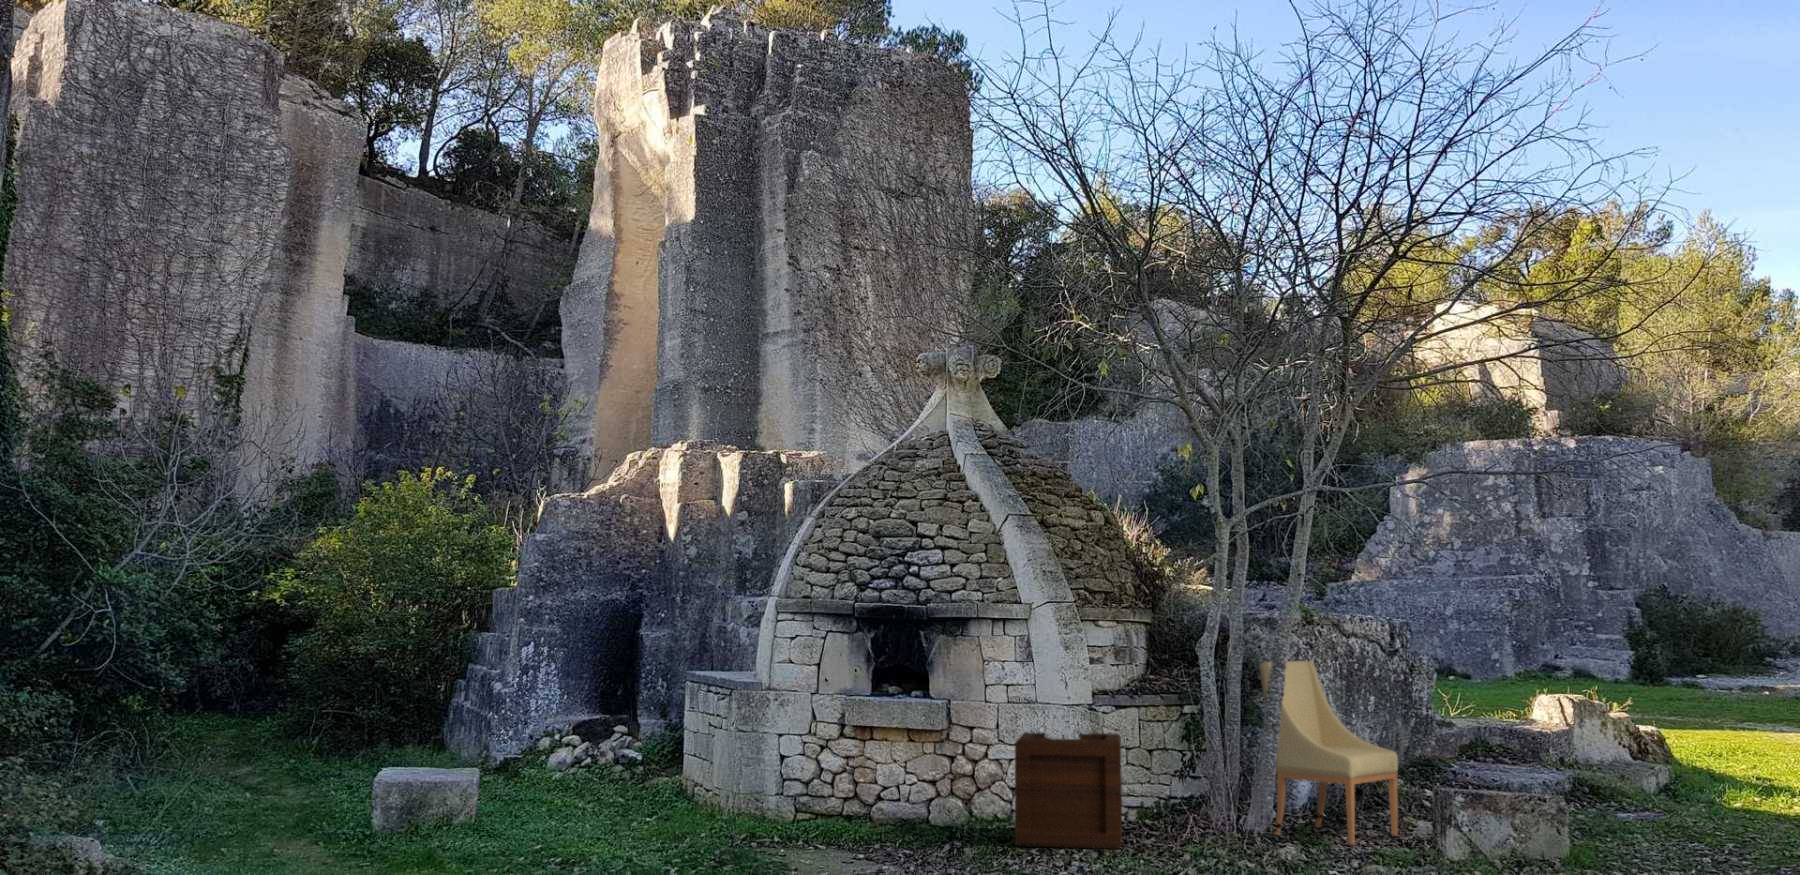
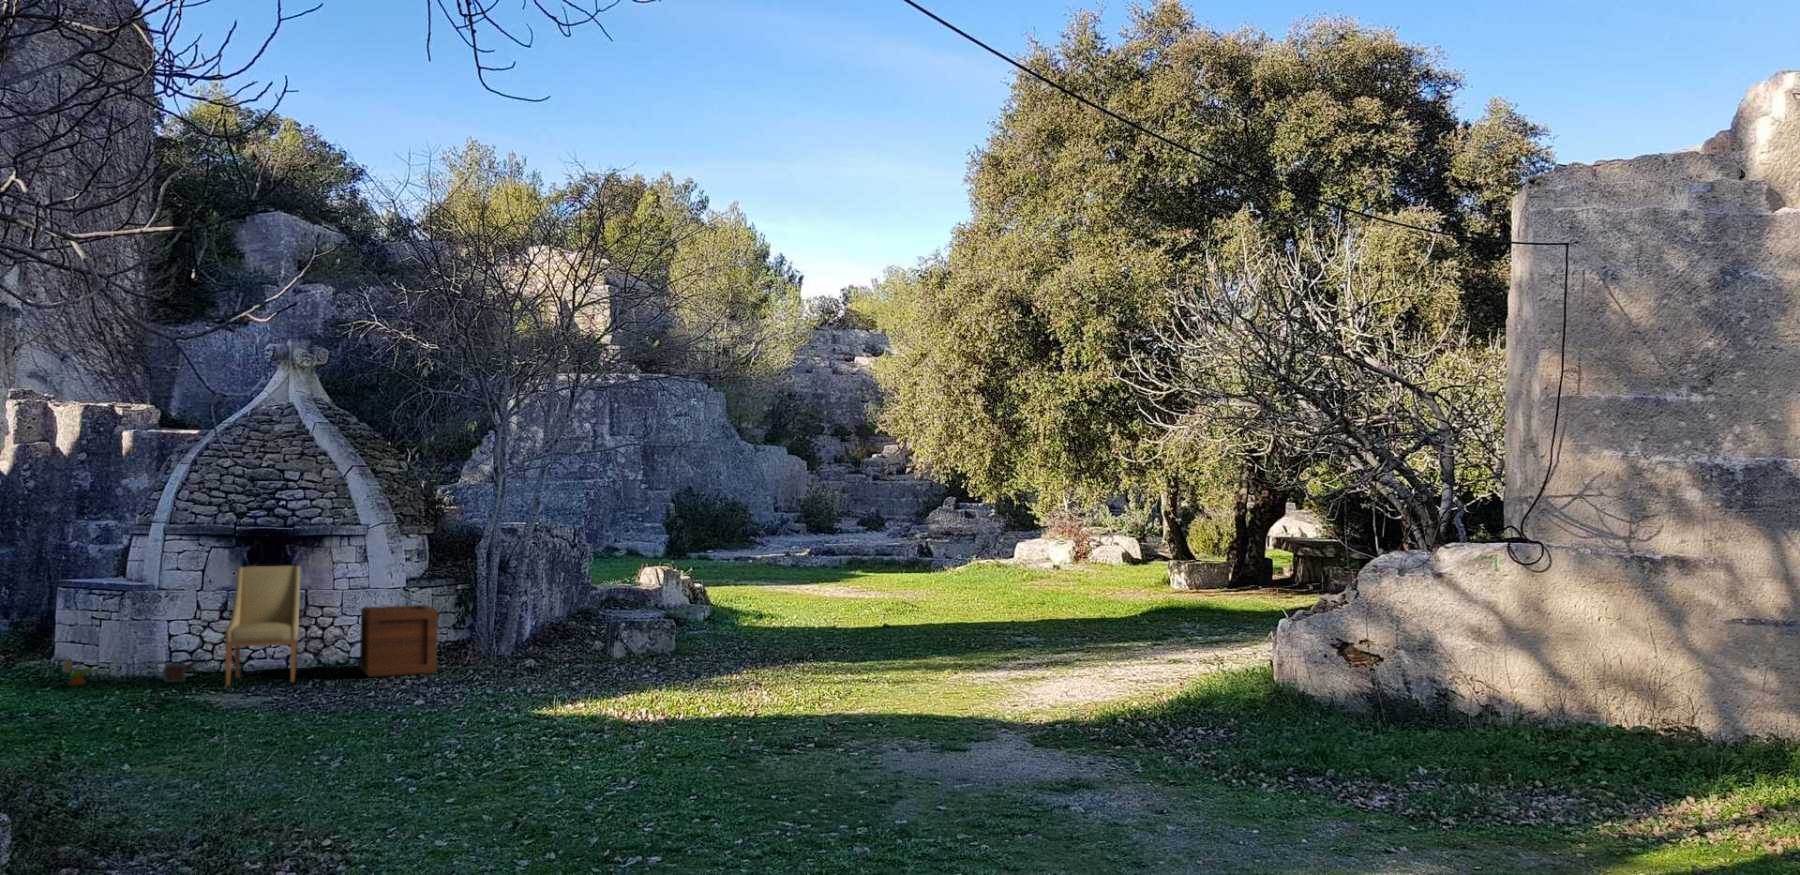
chair: present [1259,661,1398,845] -> present [225,566,300,685]
decorative plant: none [666,778,701,817] -> present [63,658,92,685]
watering can: none [759,792,813,824] -> present [155,660,197,682]

